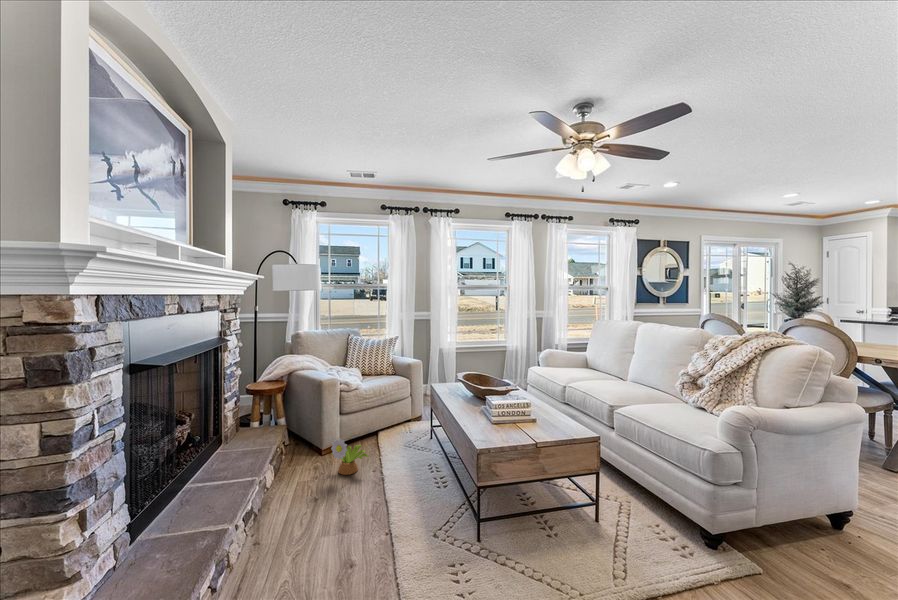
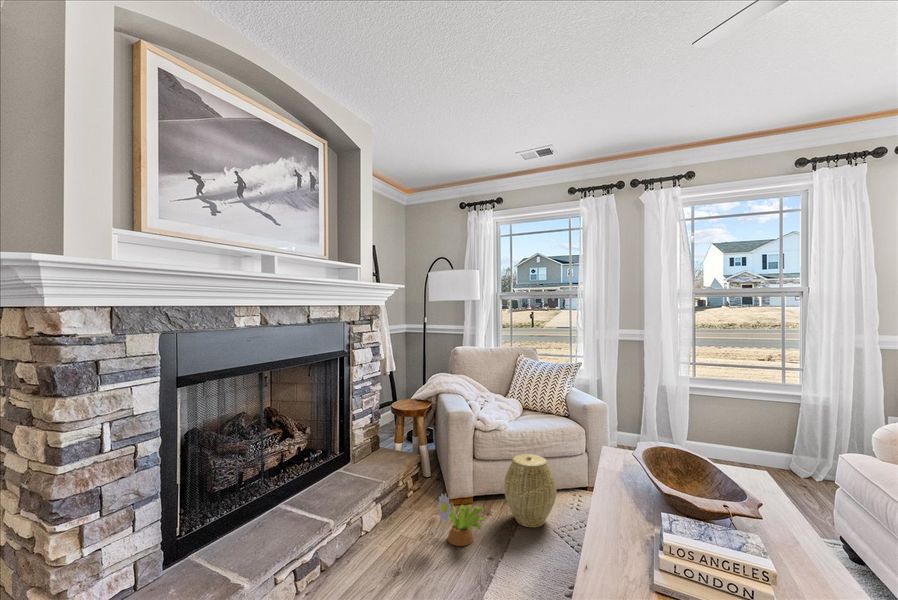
woven basket: none [369,403,406,452] -> present [504,454,556,527]

